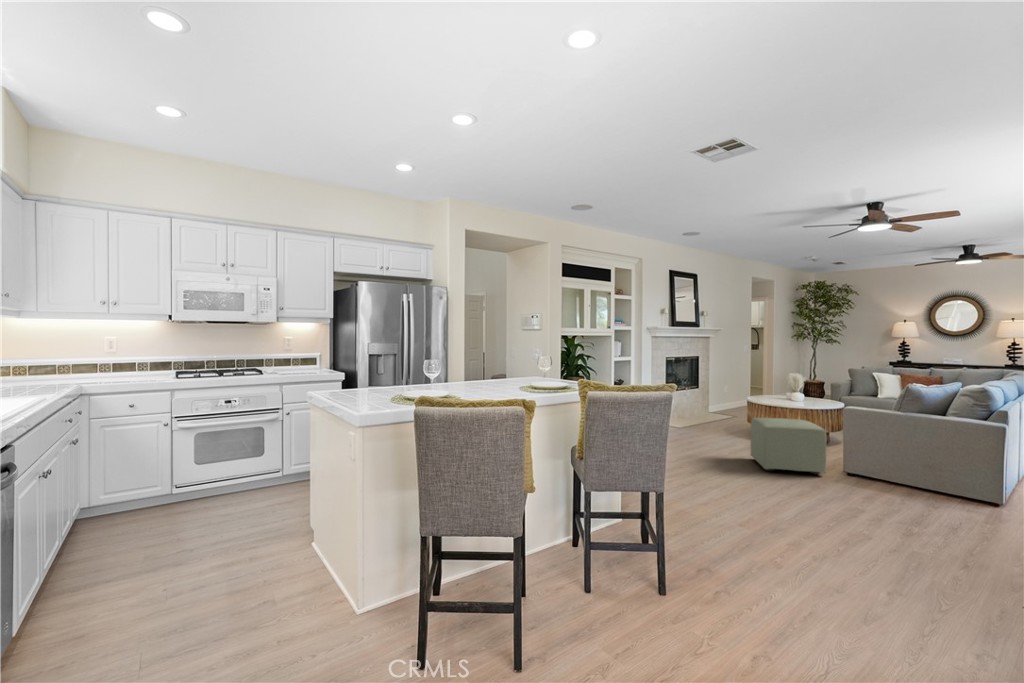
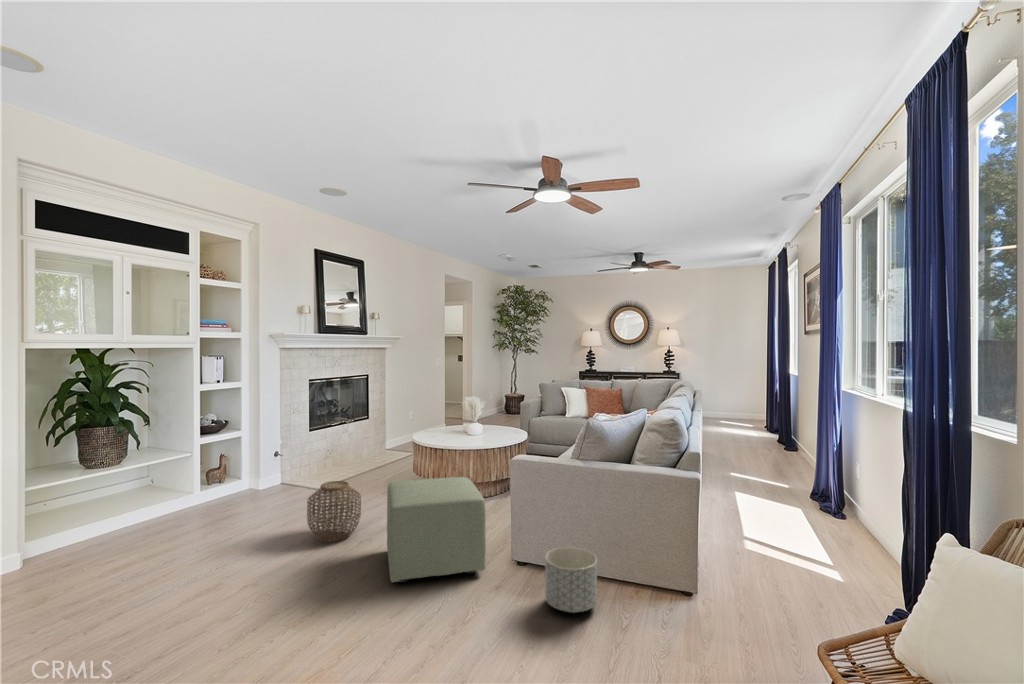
woven basket: none [695,417,728,451] -> present [307,481,361,542]
planter: none [875,462,916,498] -> present [545,547,597,613]

